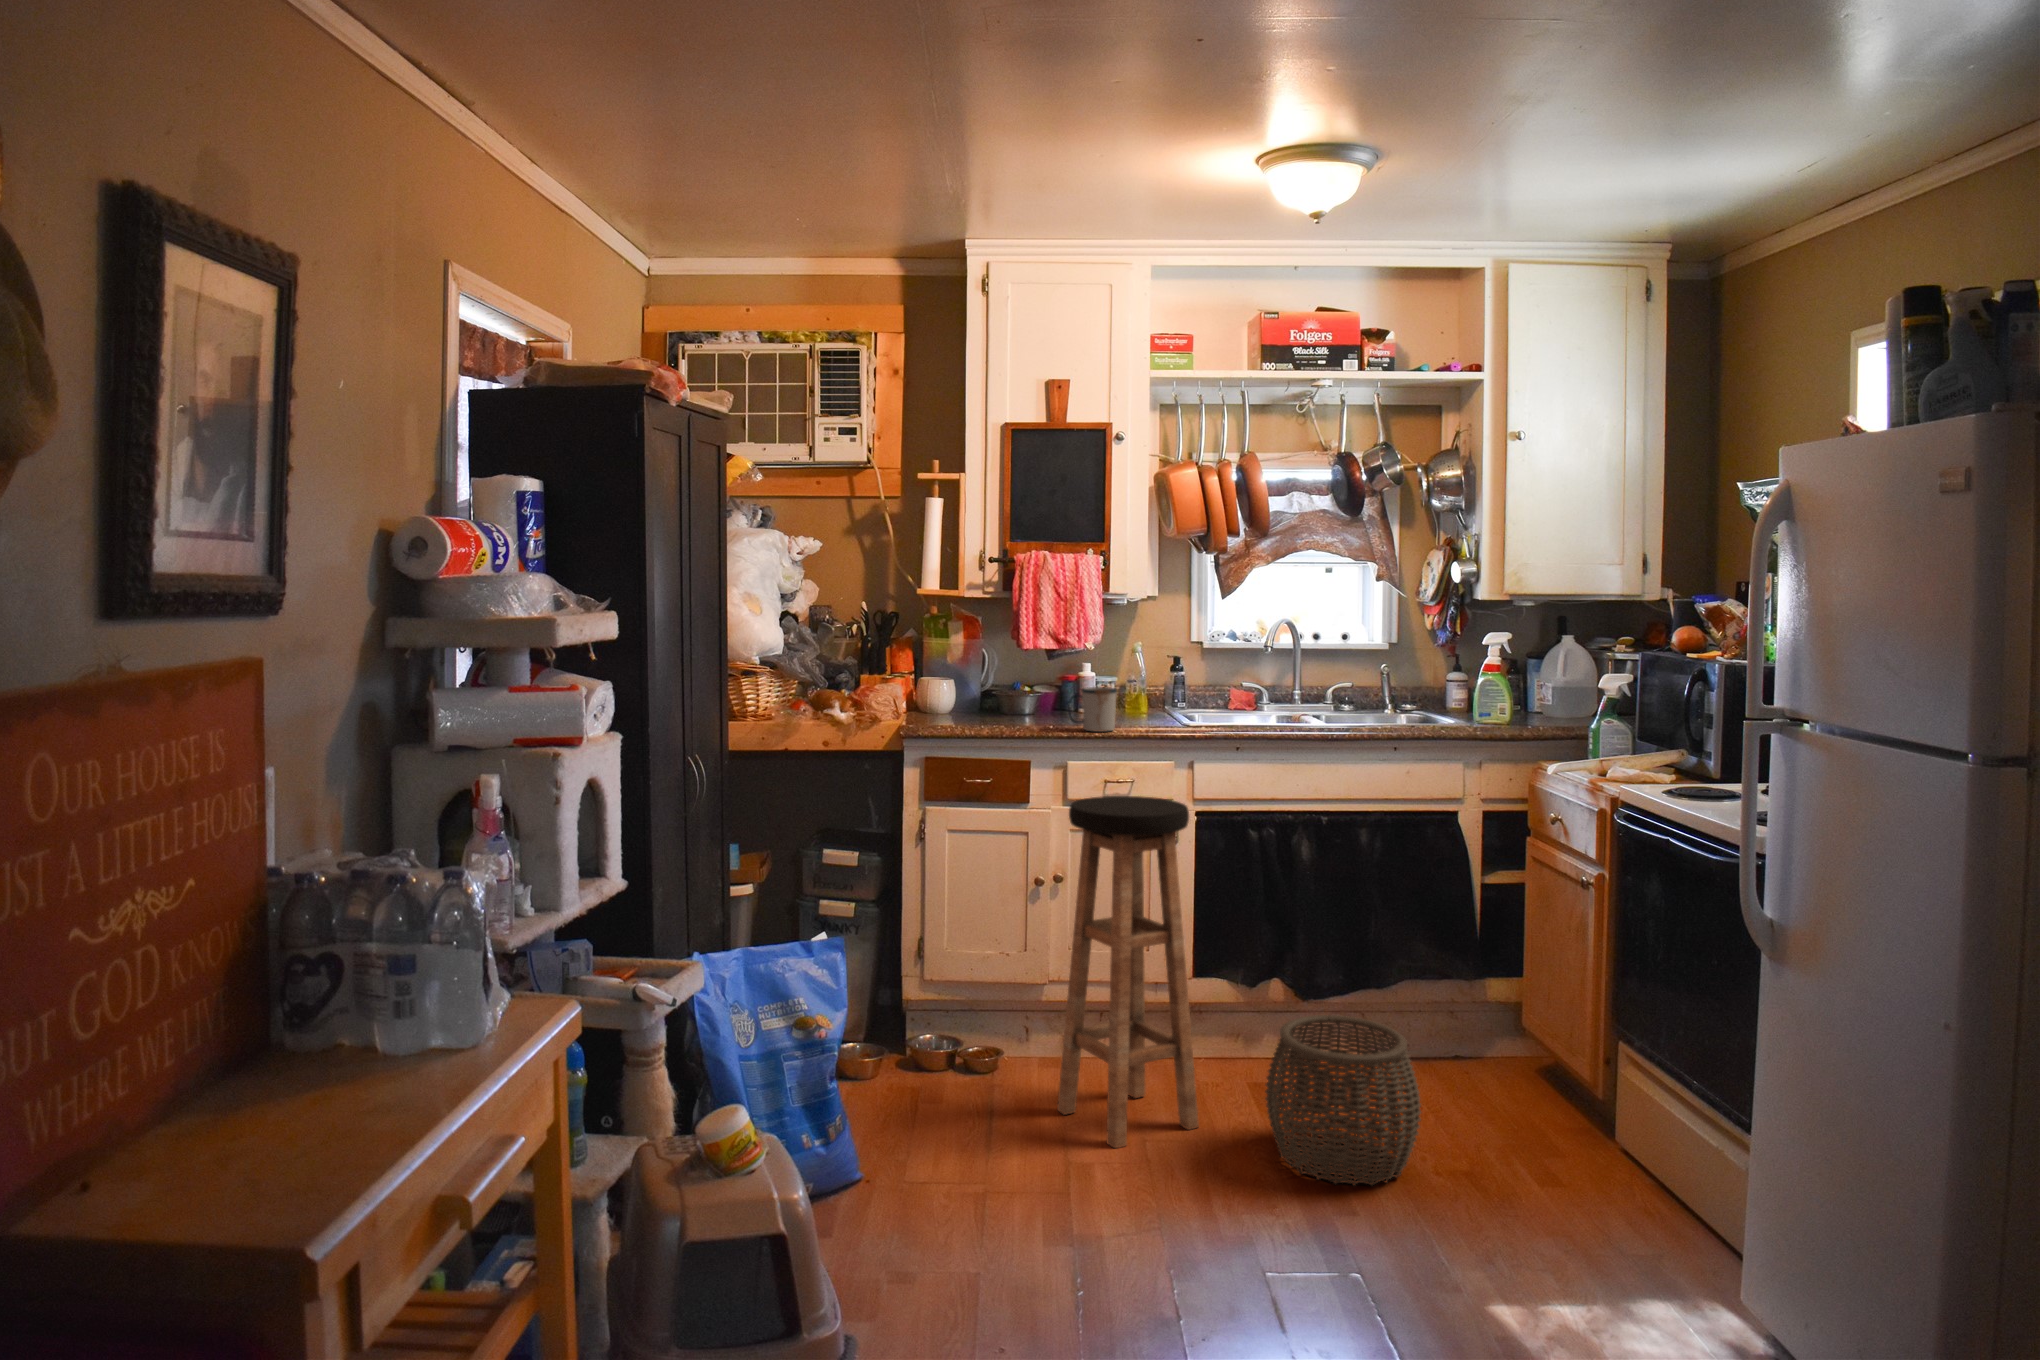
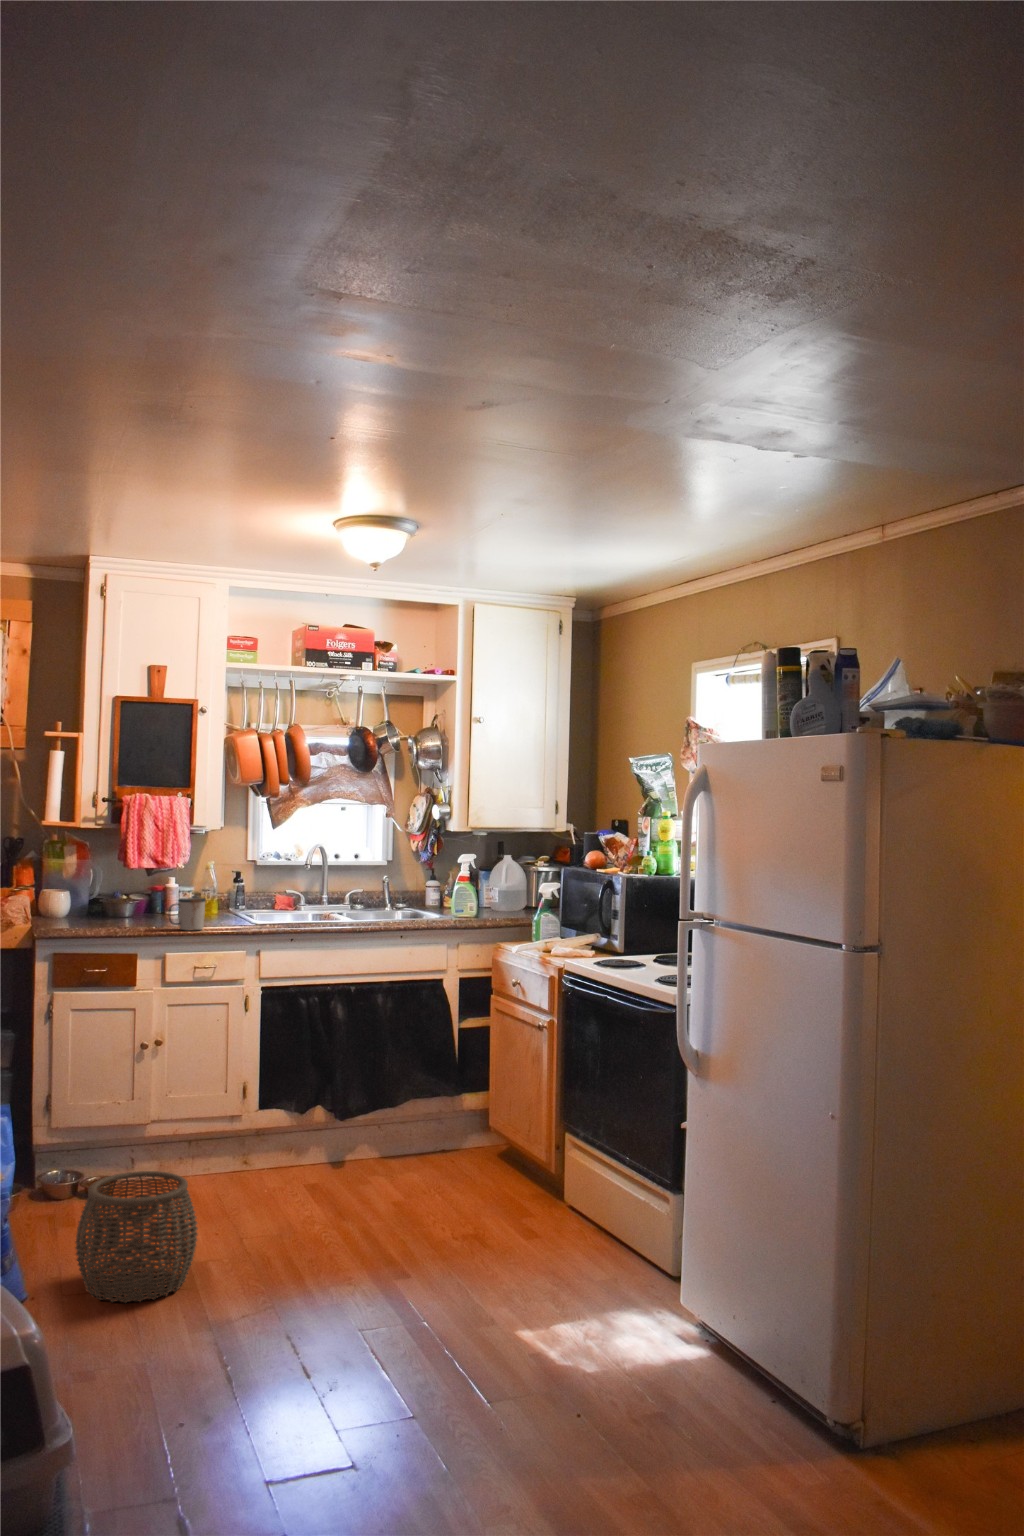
bar stool: present [1057,796,1199,1148] -> none [166,976,270,1225]
woven basket: present [1265,1015,1421,1186] -> present [76,1171,198,1303]

